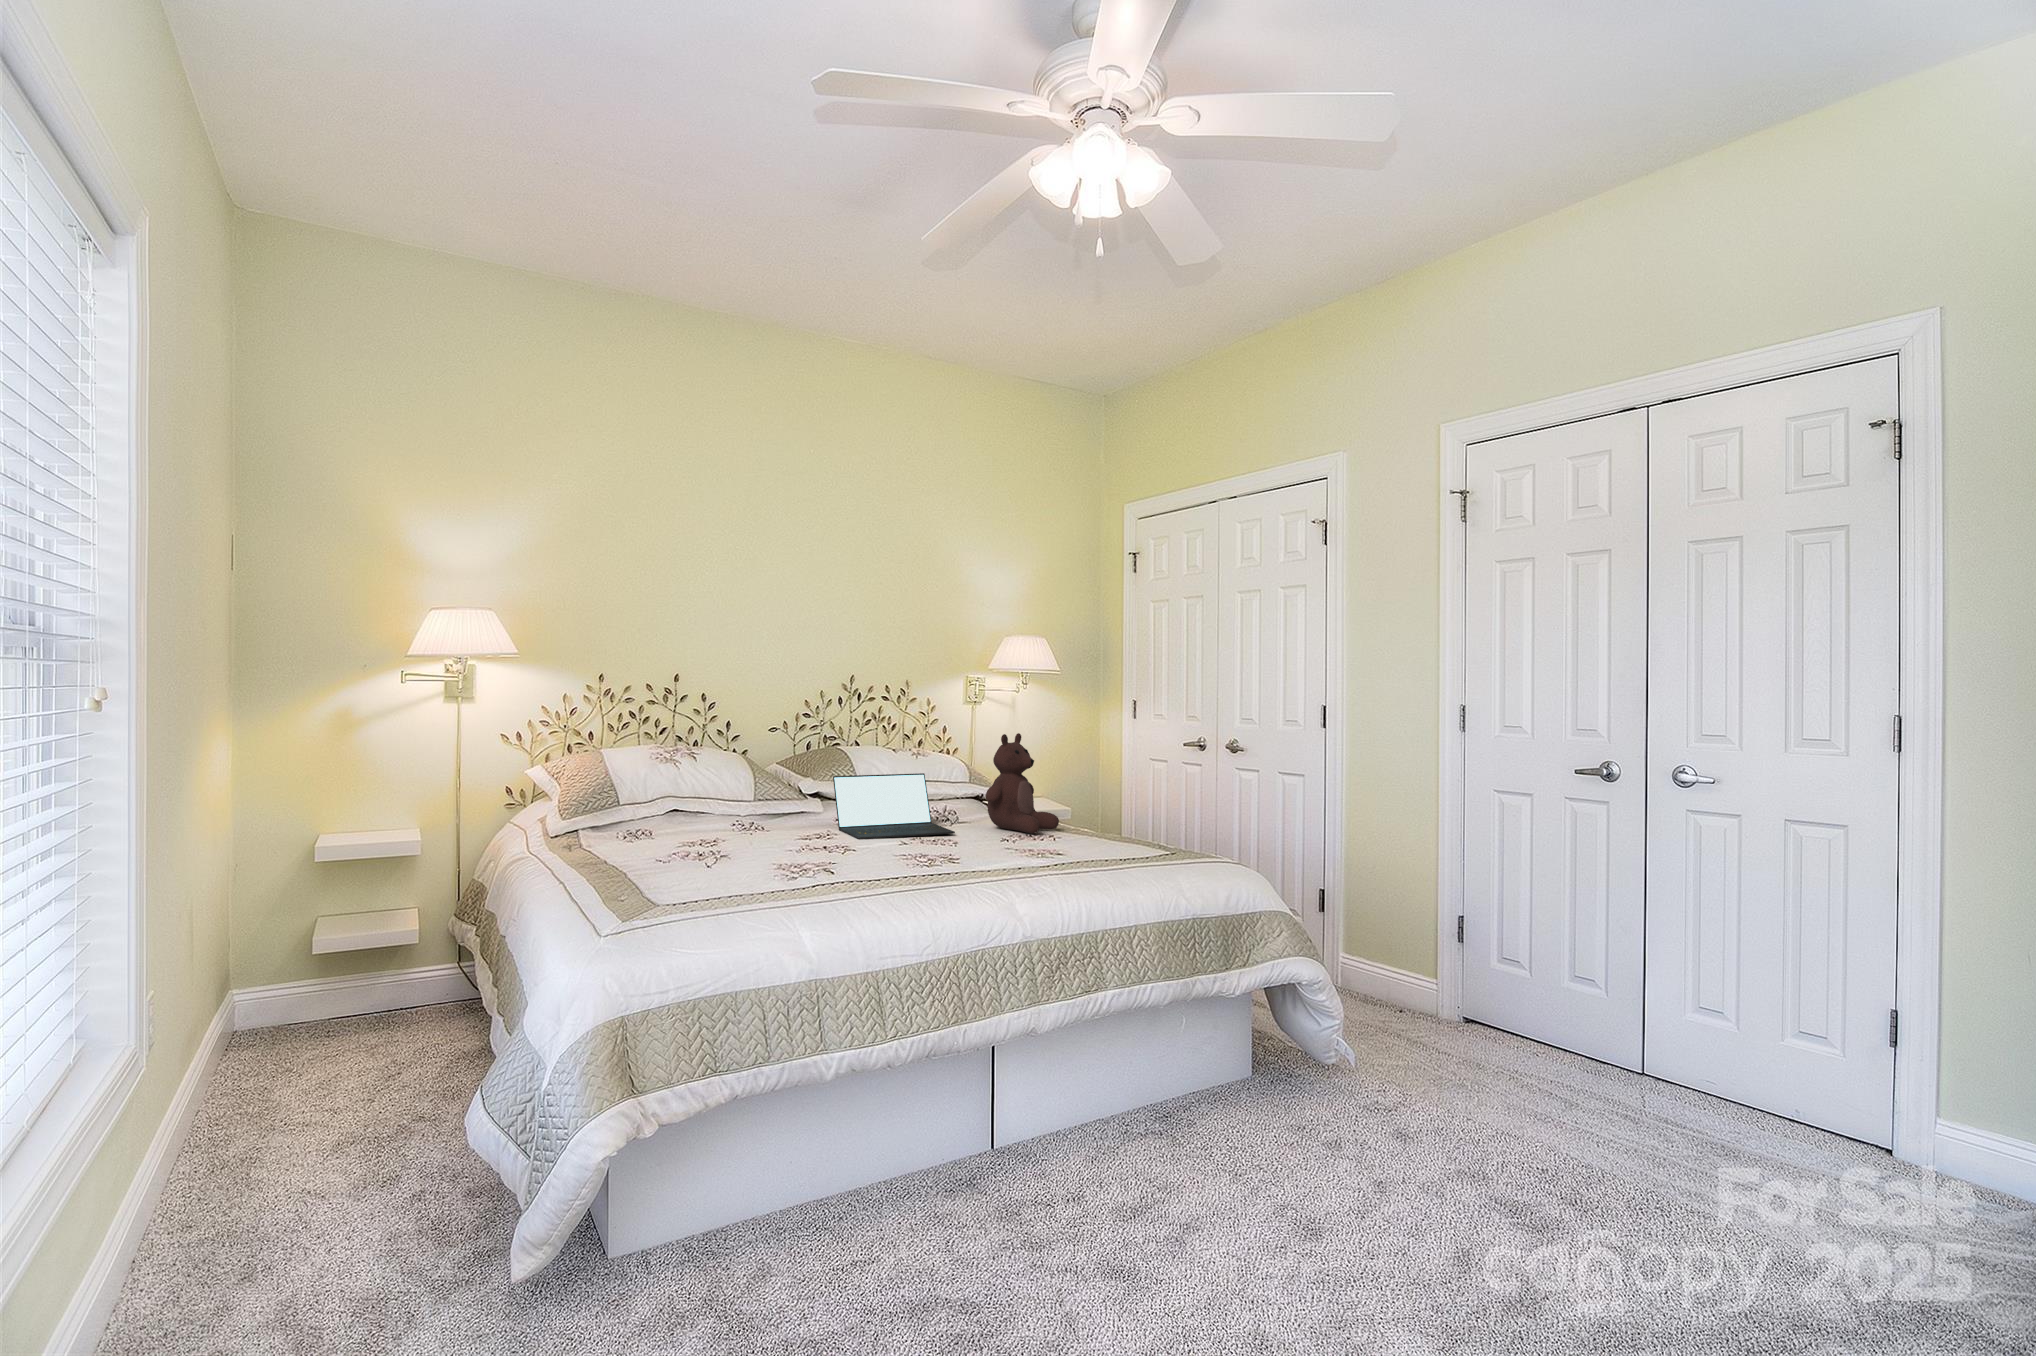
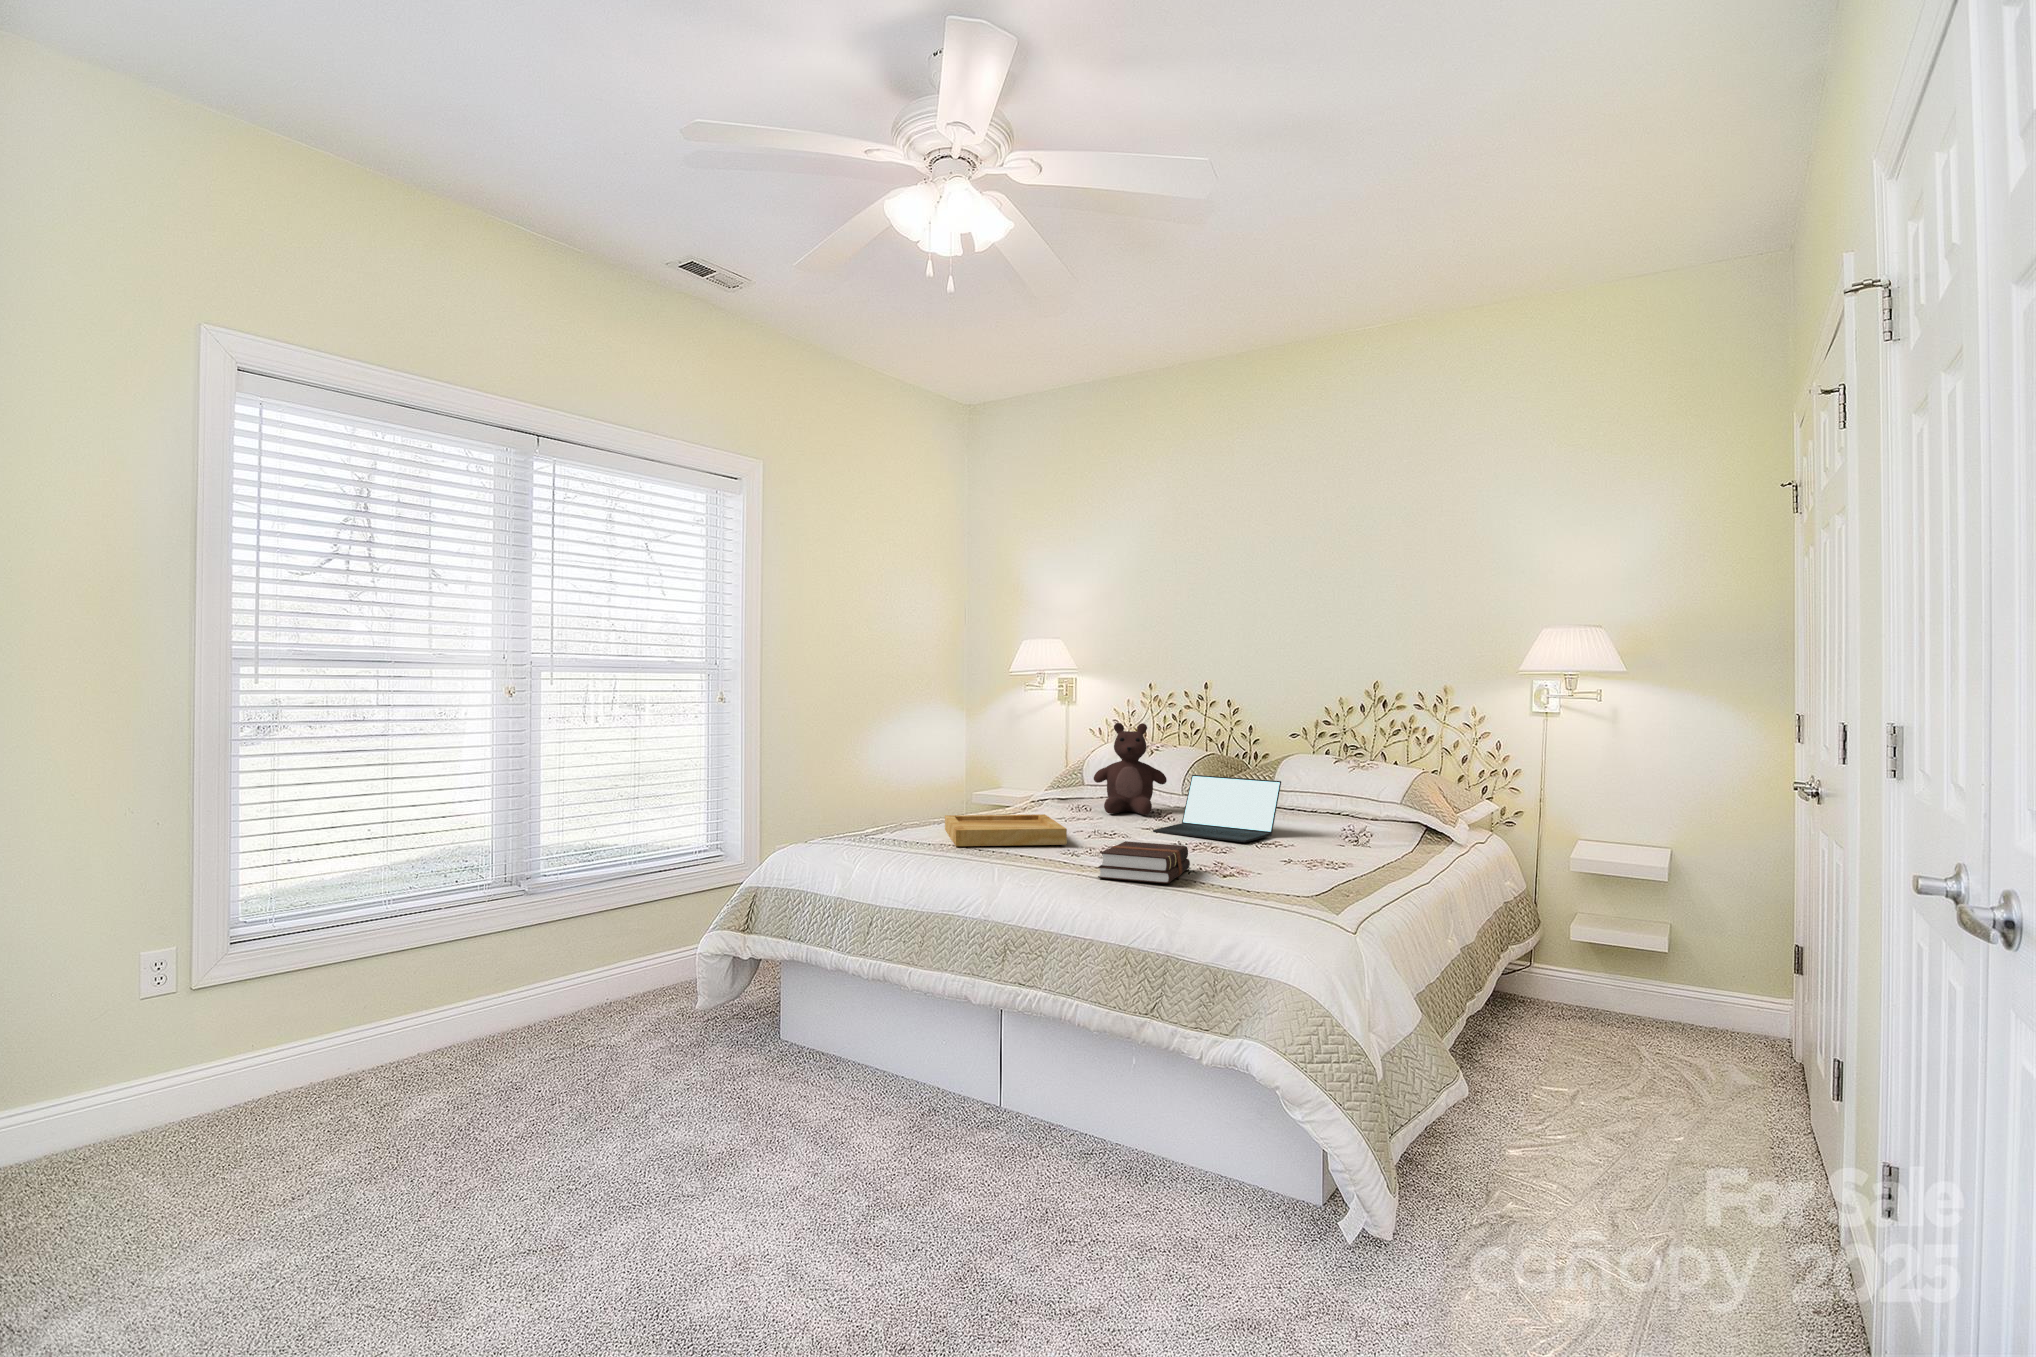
teddy bear: present [986,733,1059,833] -> present [1094,723,1167,815]
tray: none [727,838,900,886] -> present [945,814,1067,846]
hardback book: none [996,838,1105,879] -> present [1098,841,1190,883]

